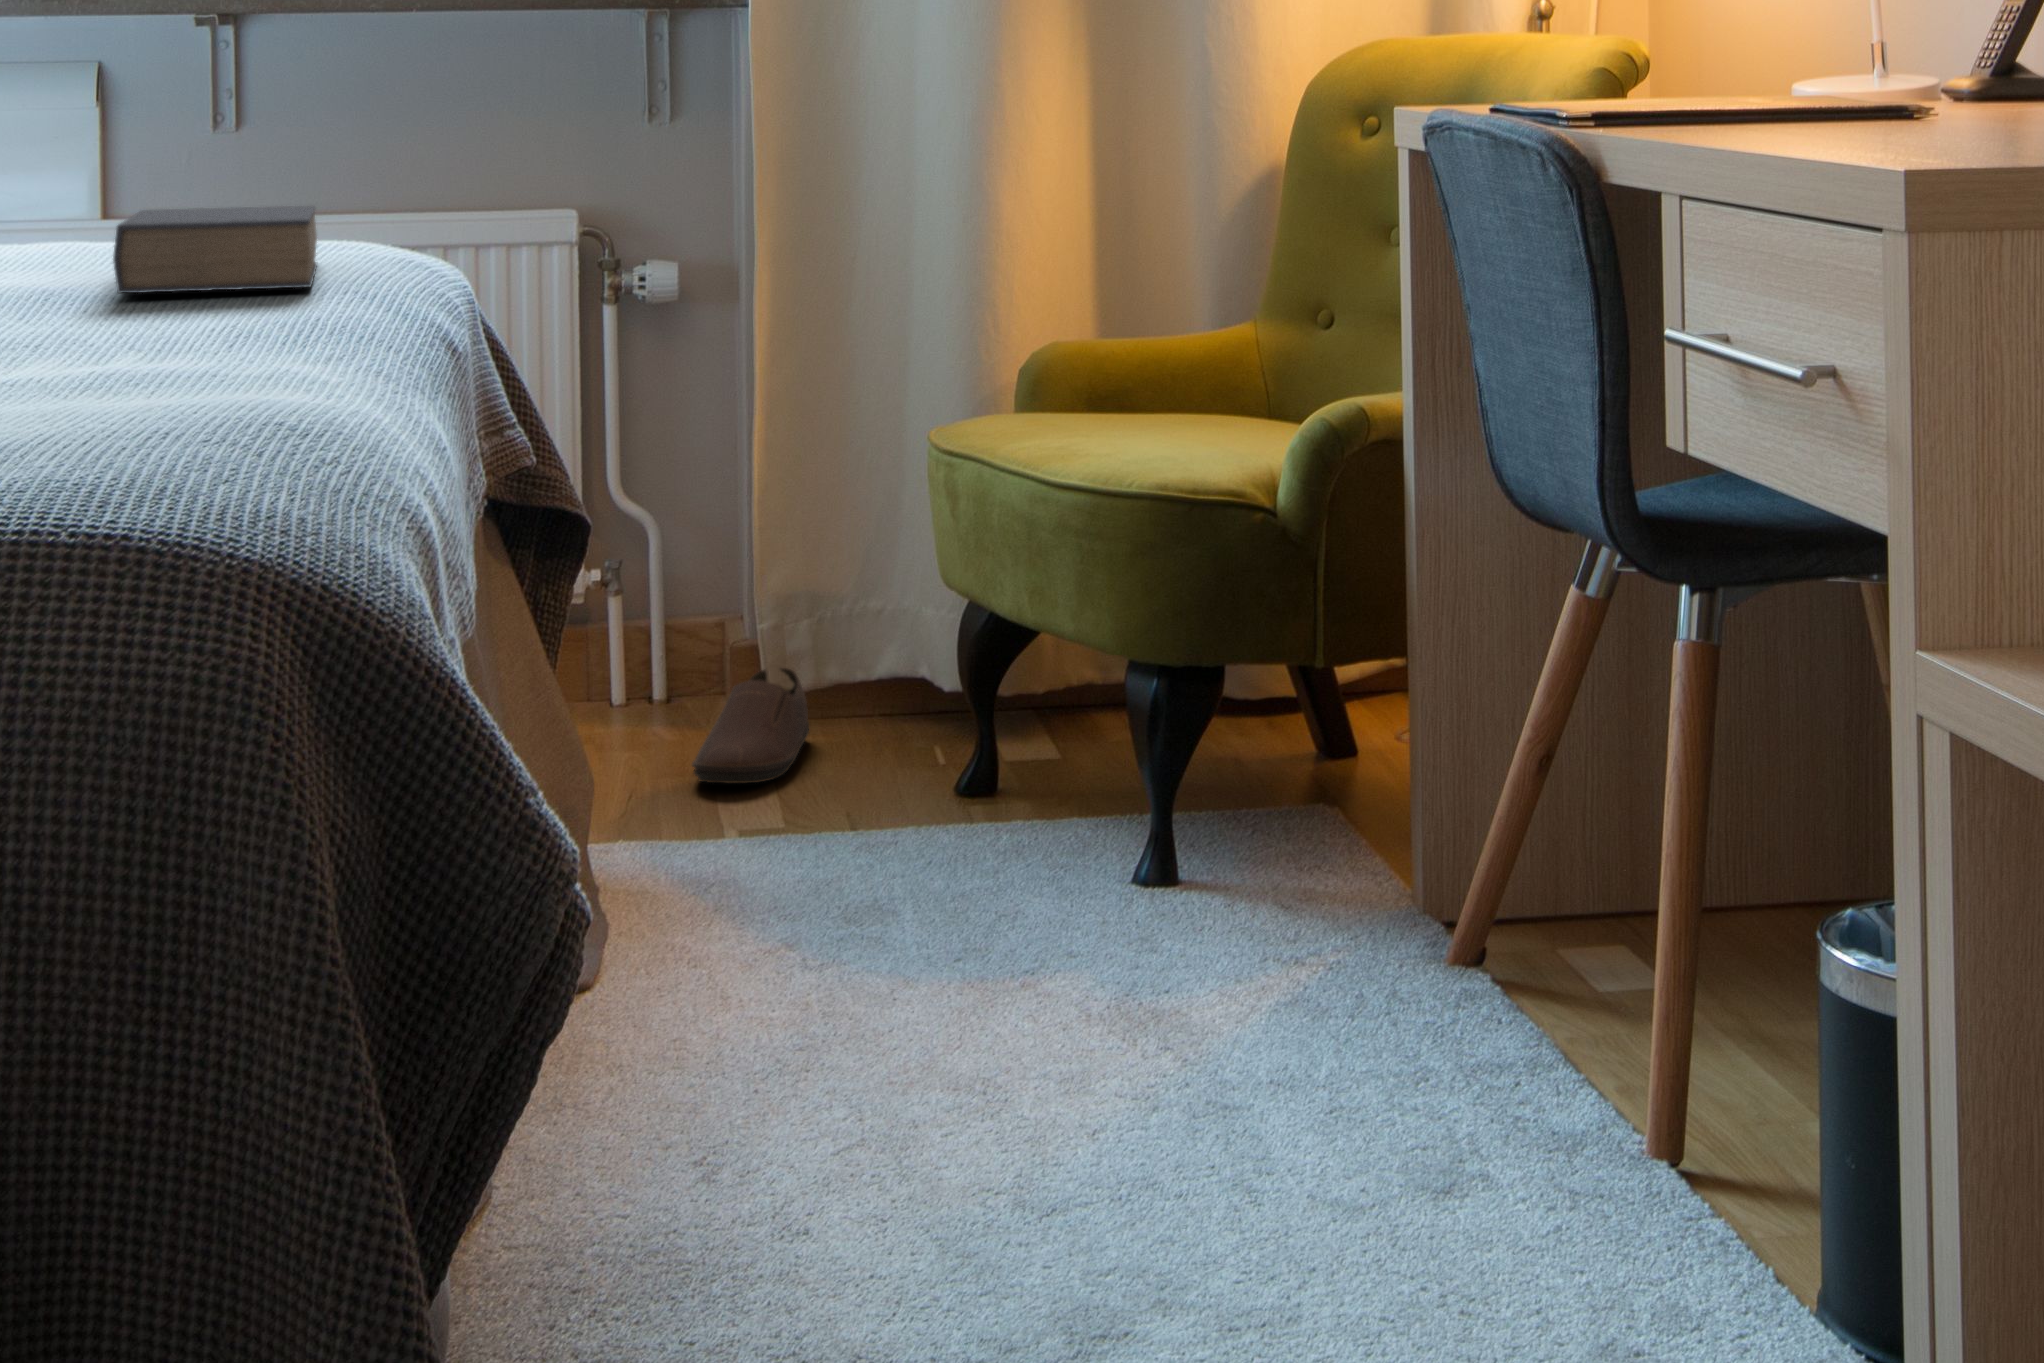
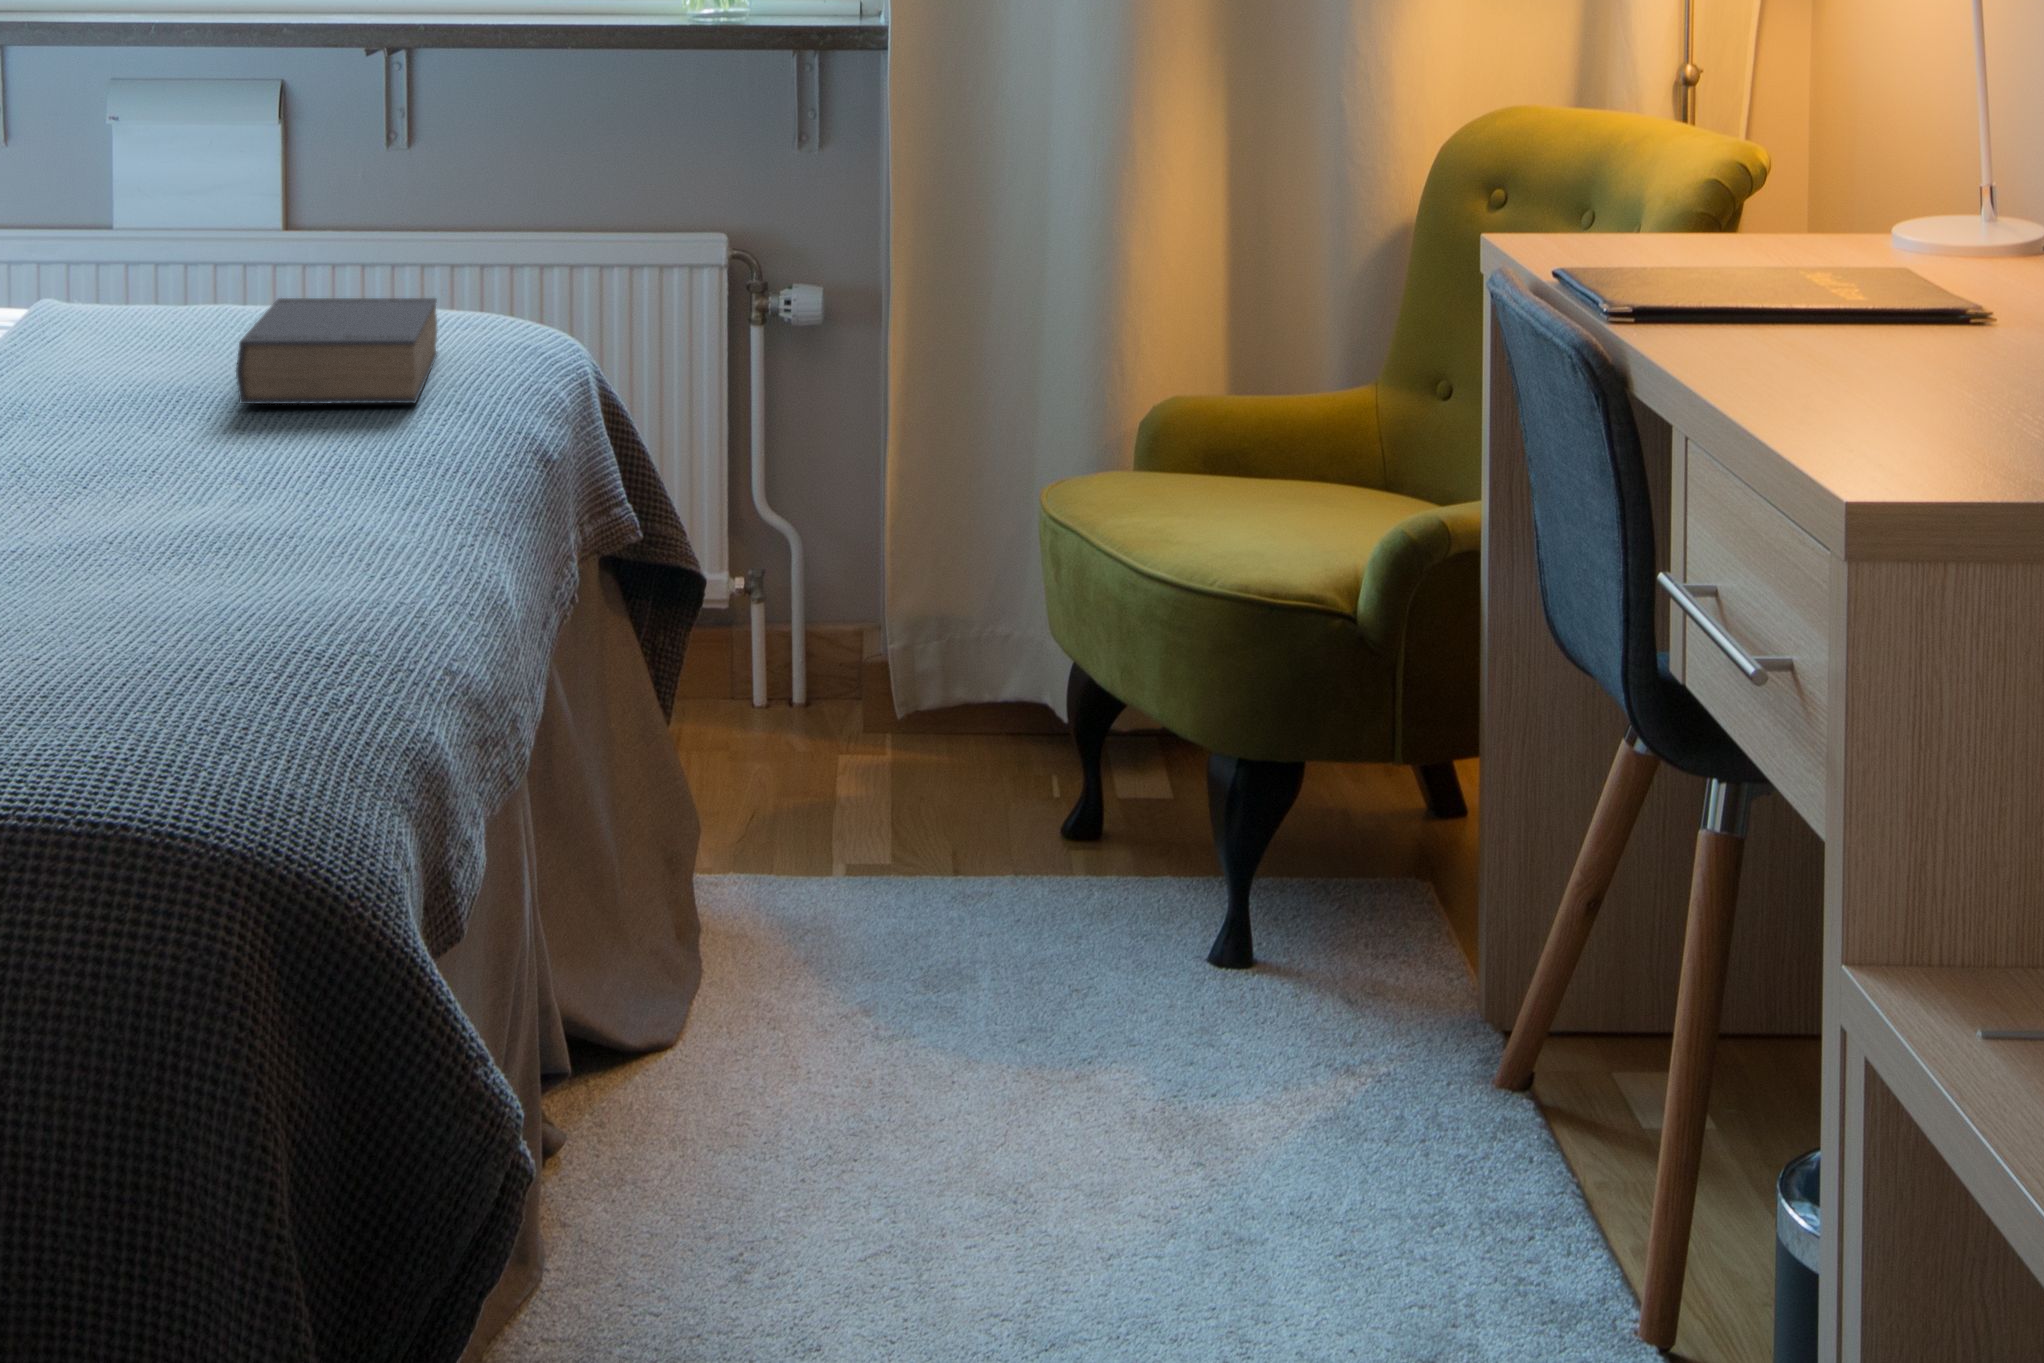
shoe: present [692,667,809,783] -> none [806,683,925,807]

